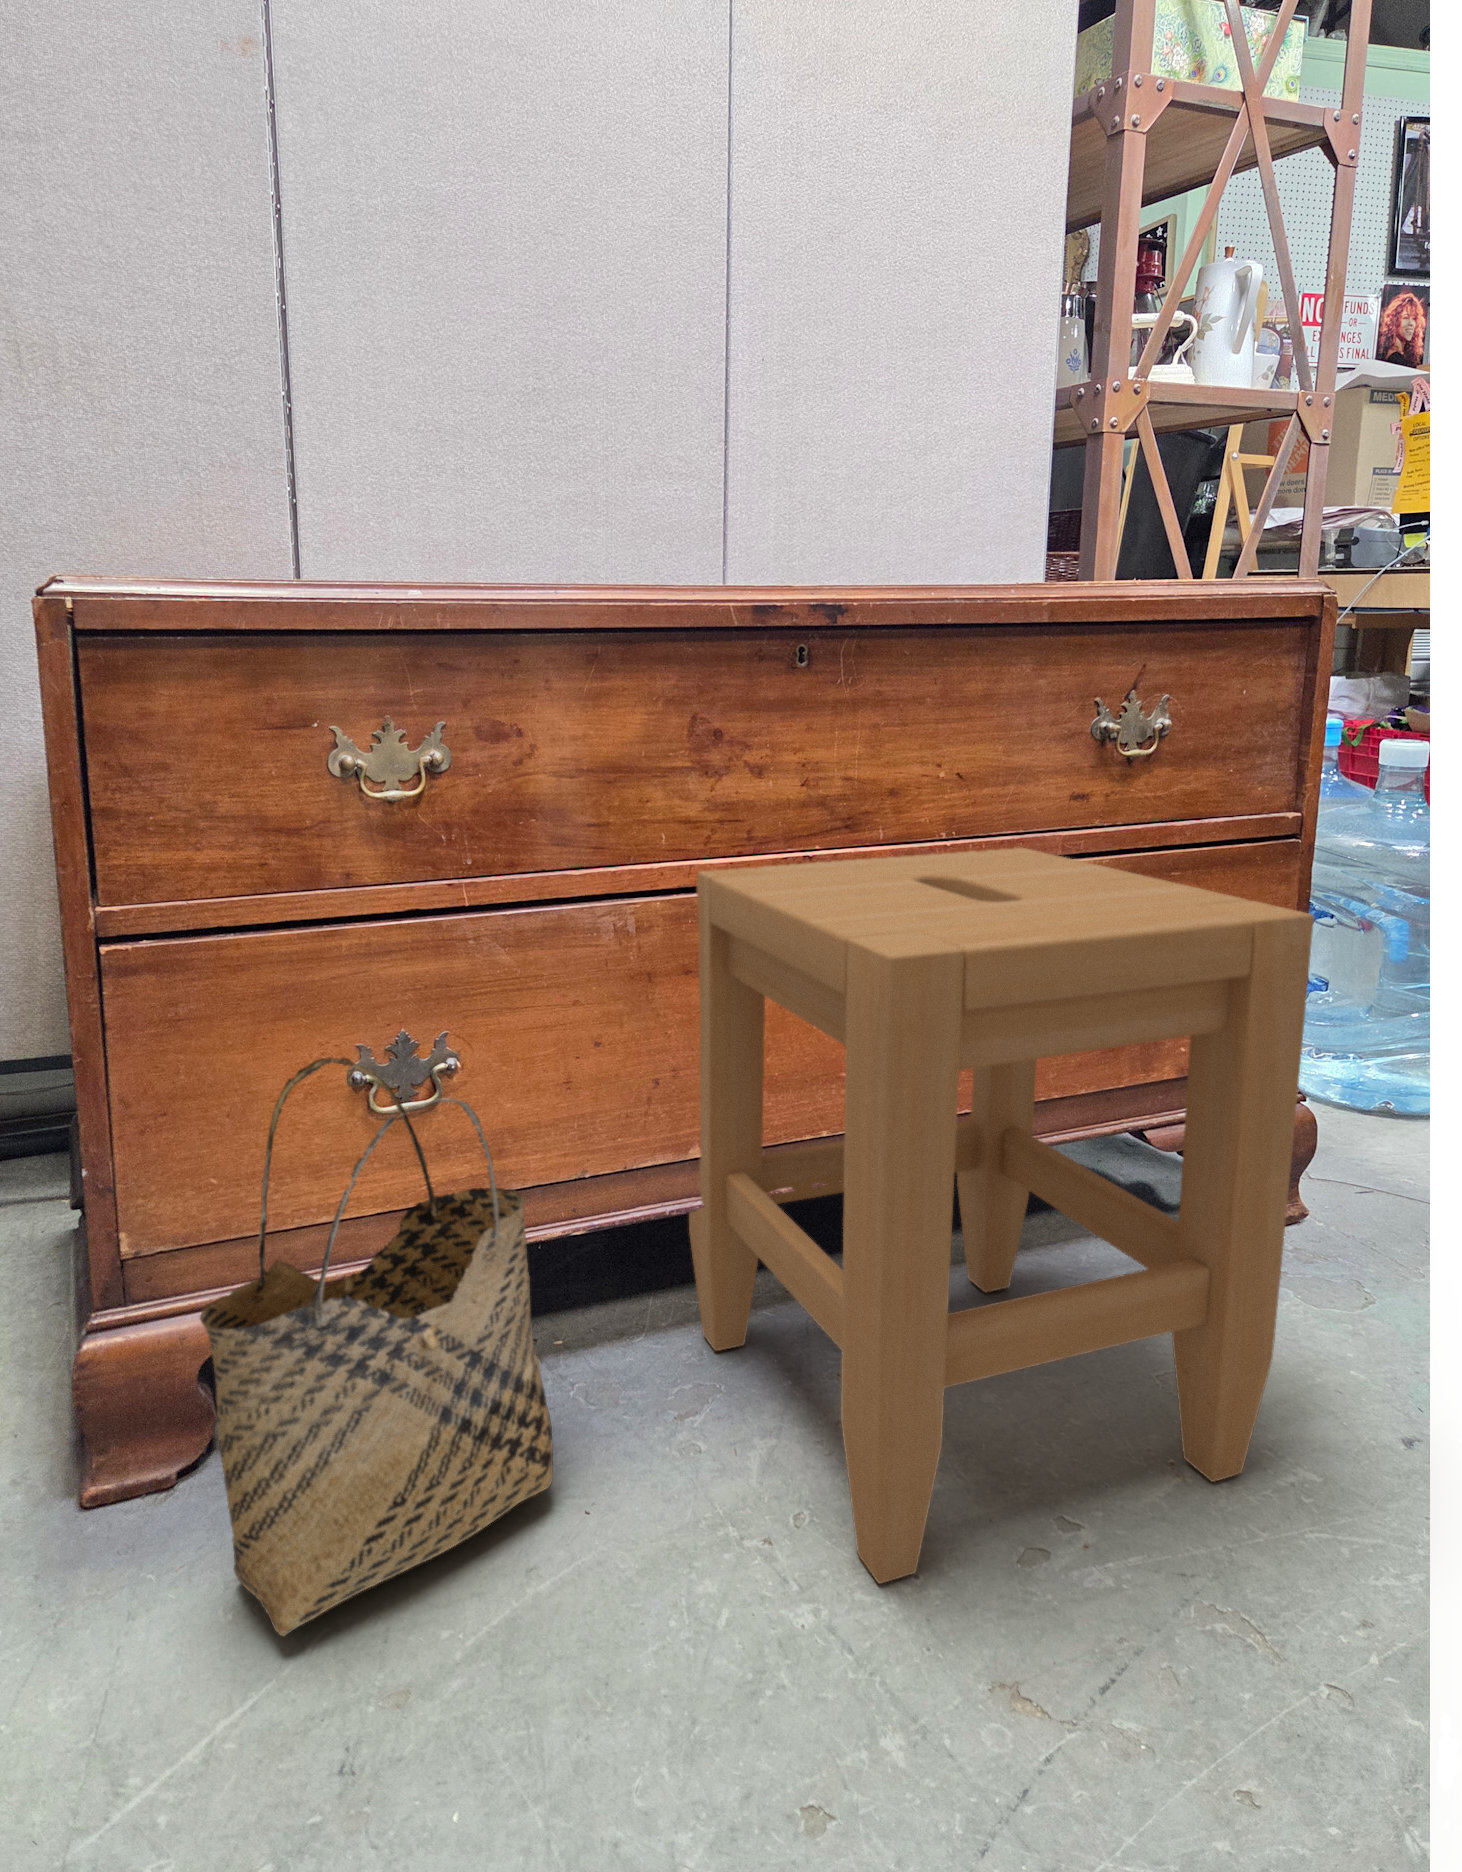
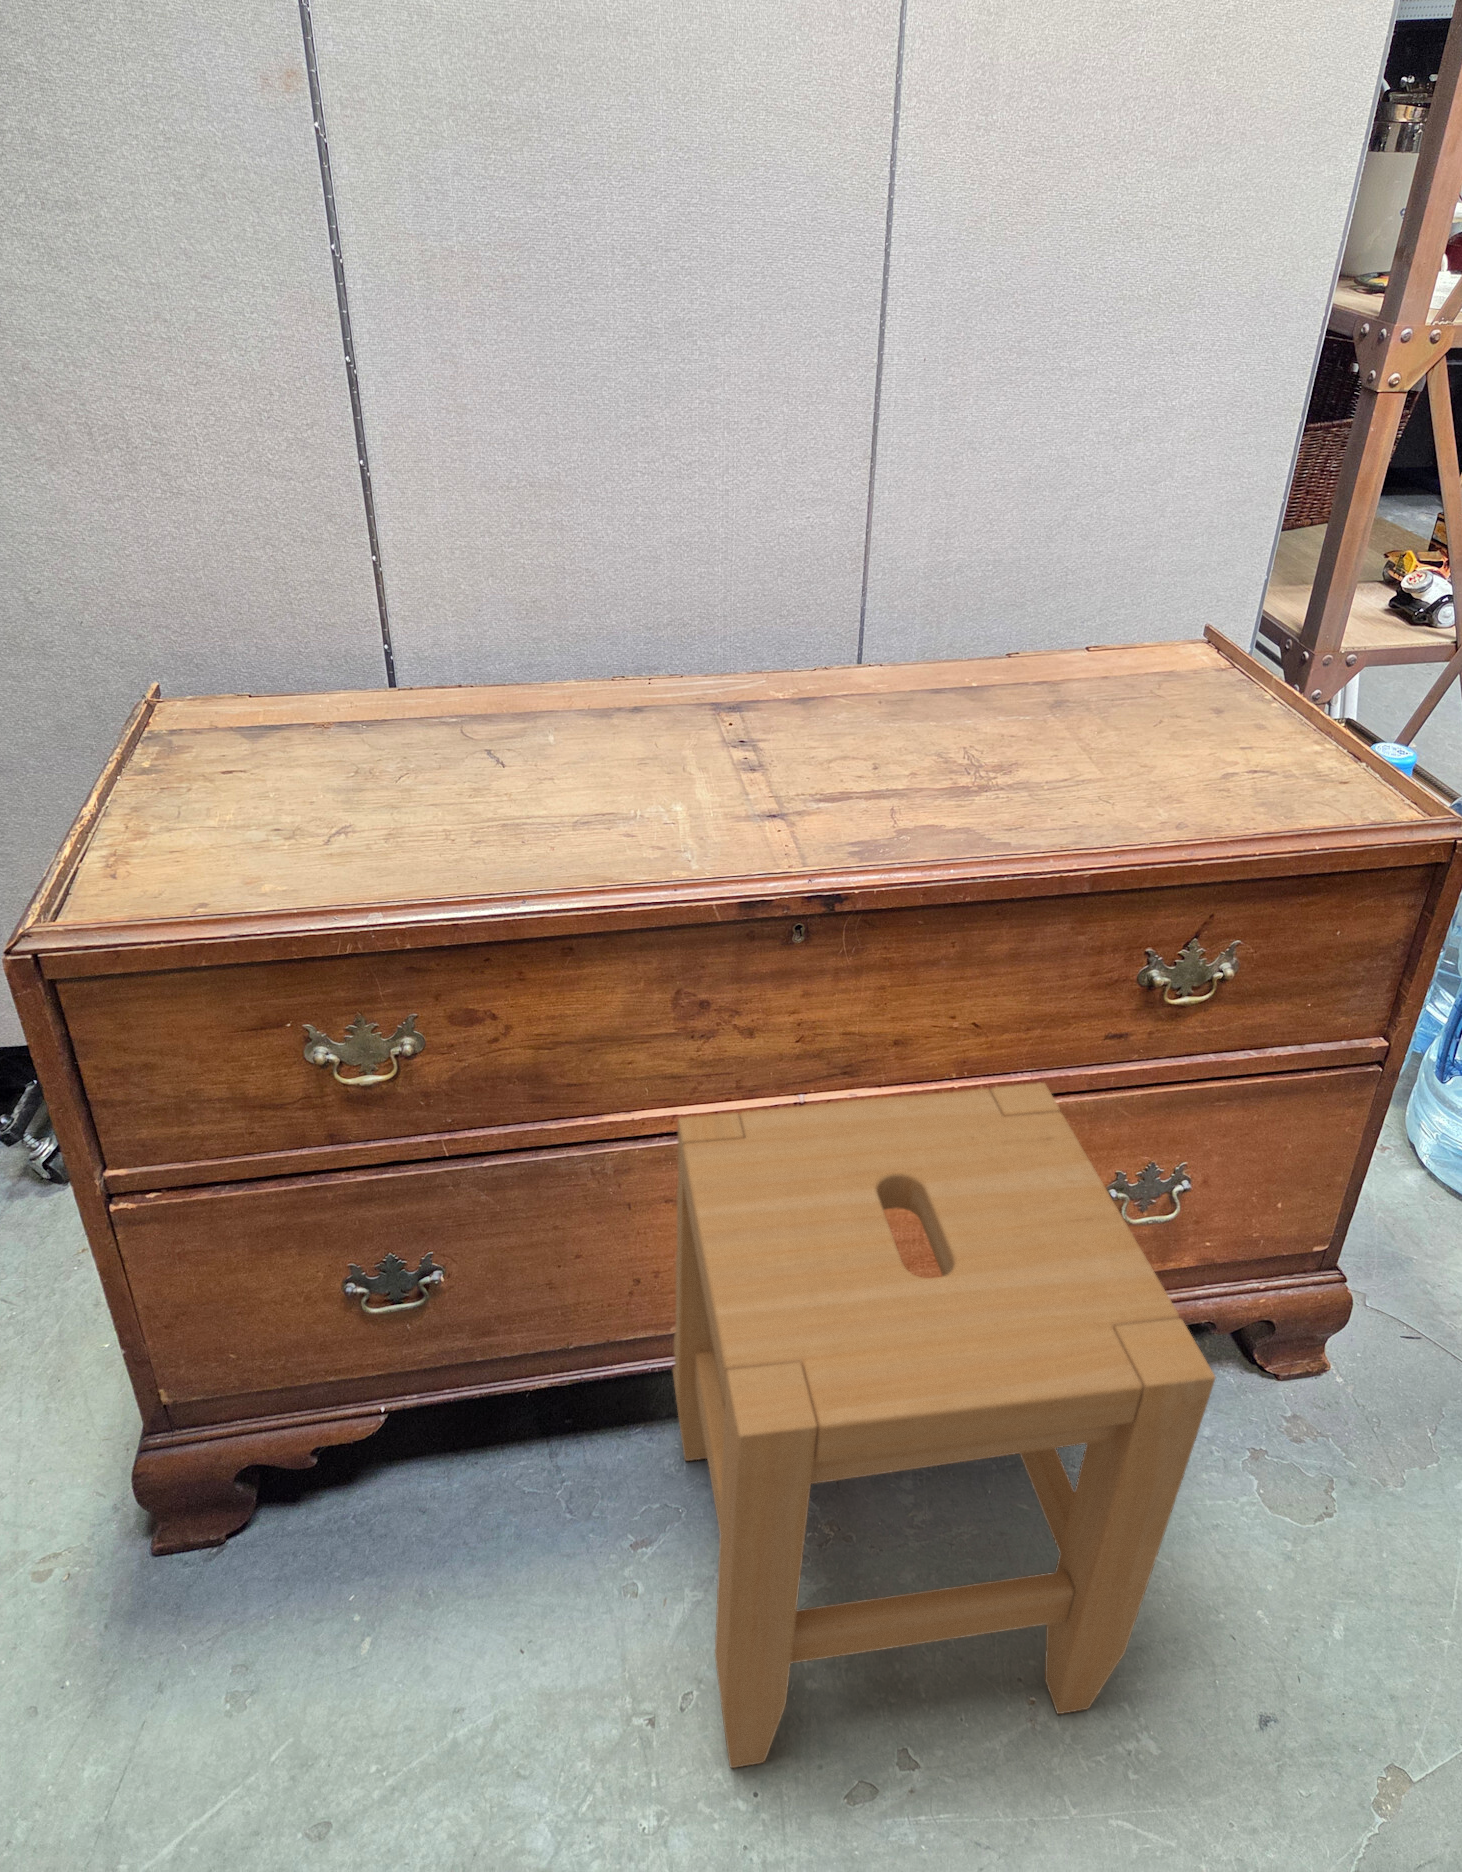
woven basket: present [200,1057,553,1636] -> none [188,1302,503,1732]

